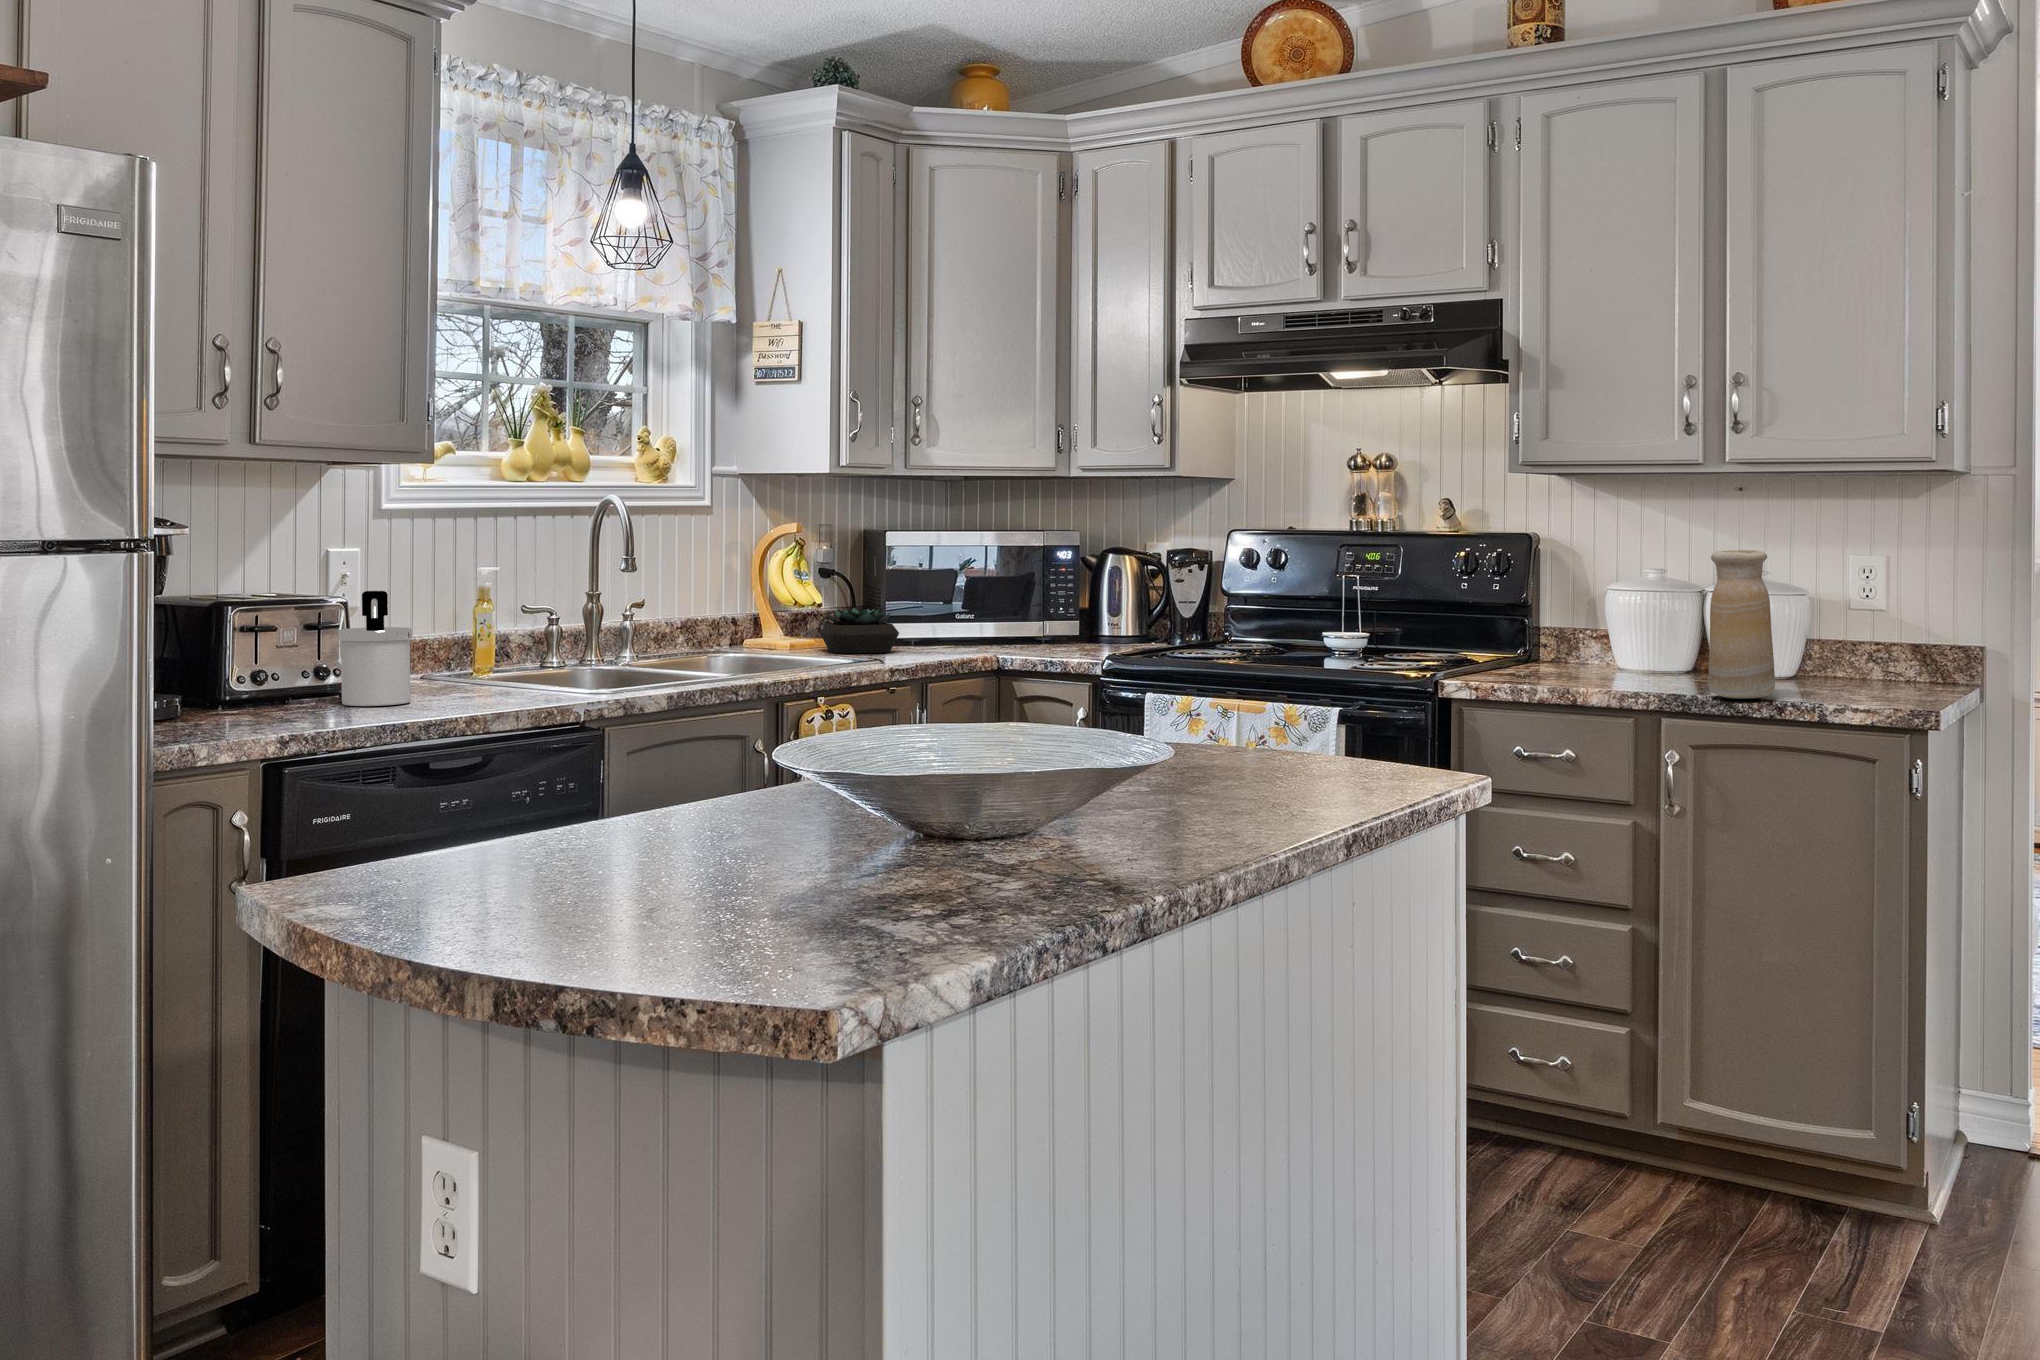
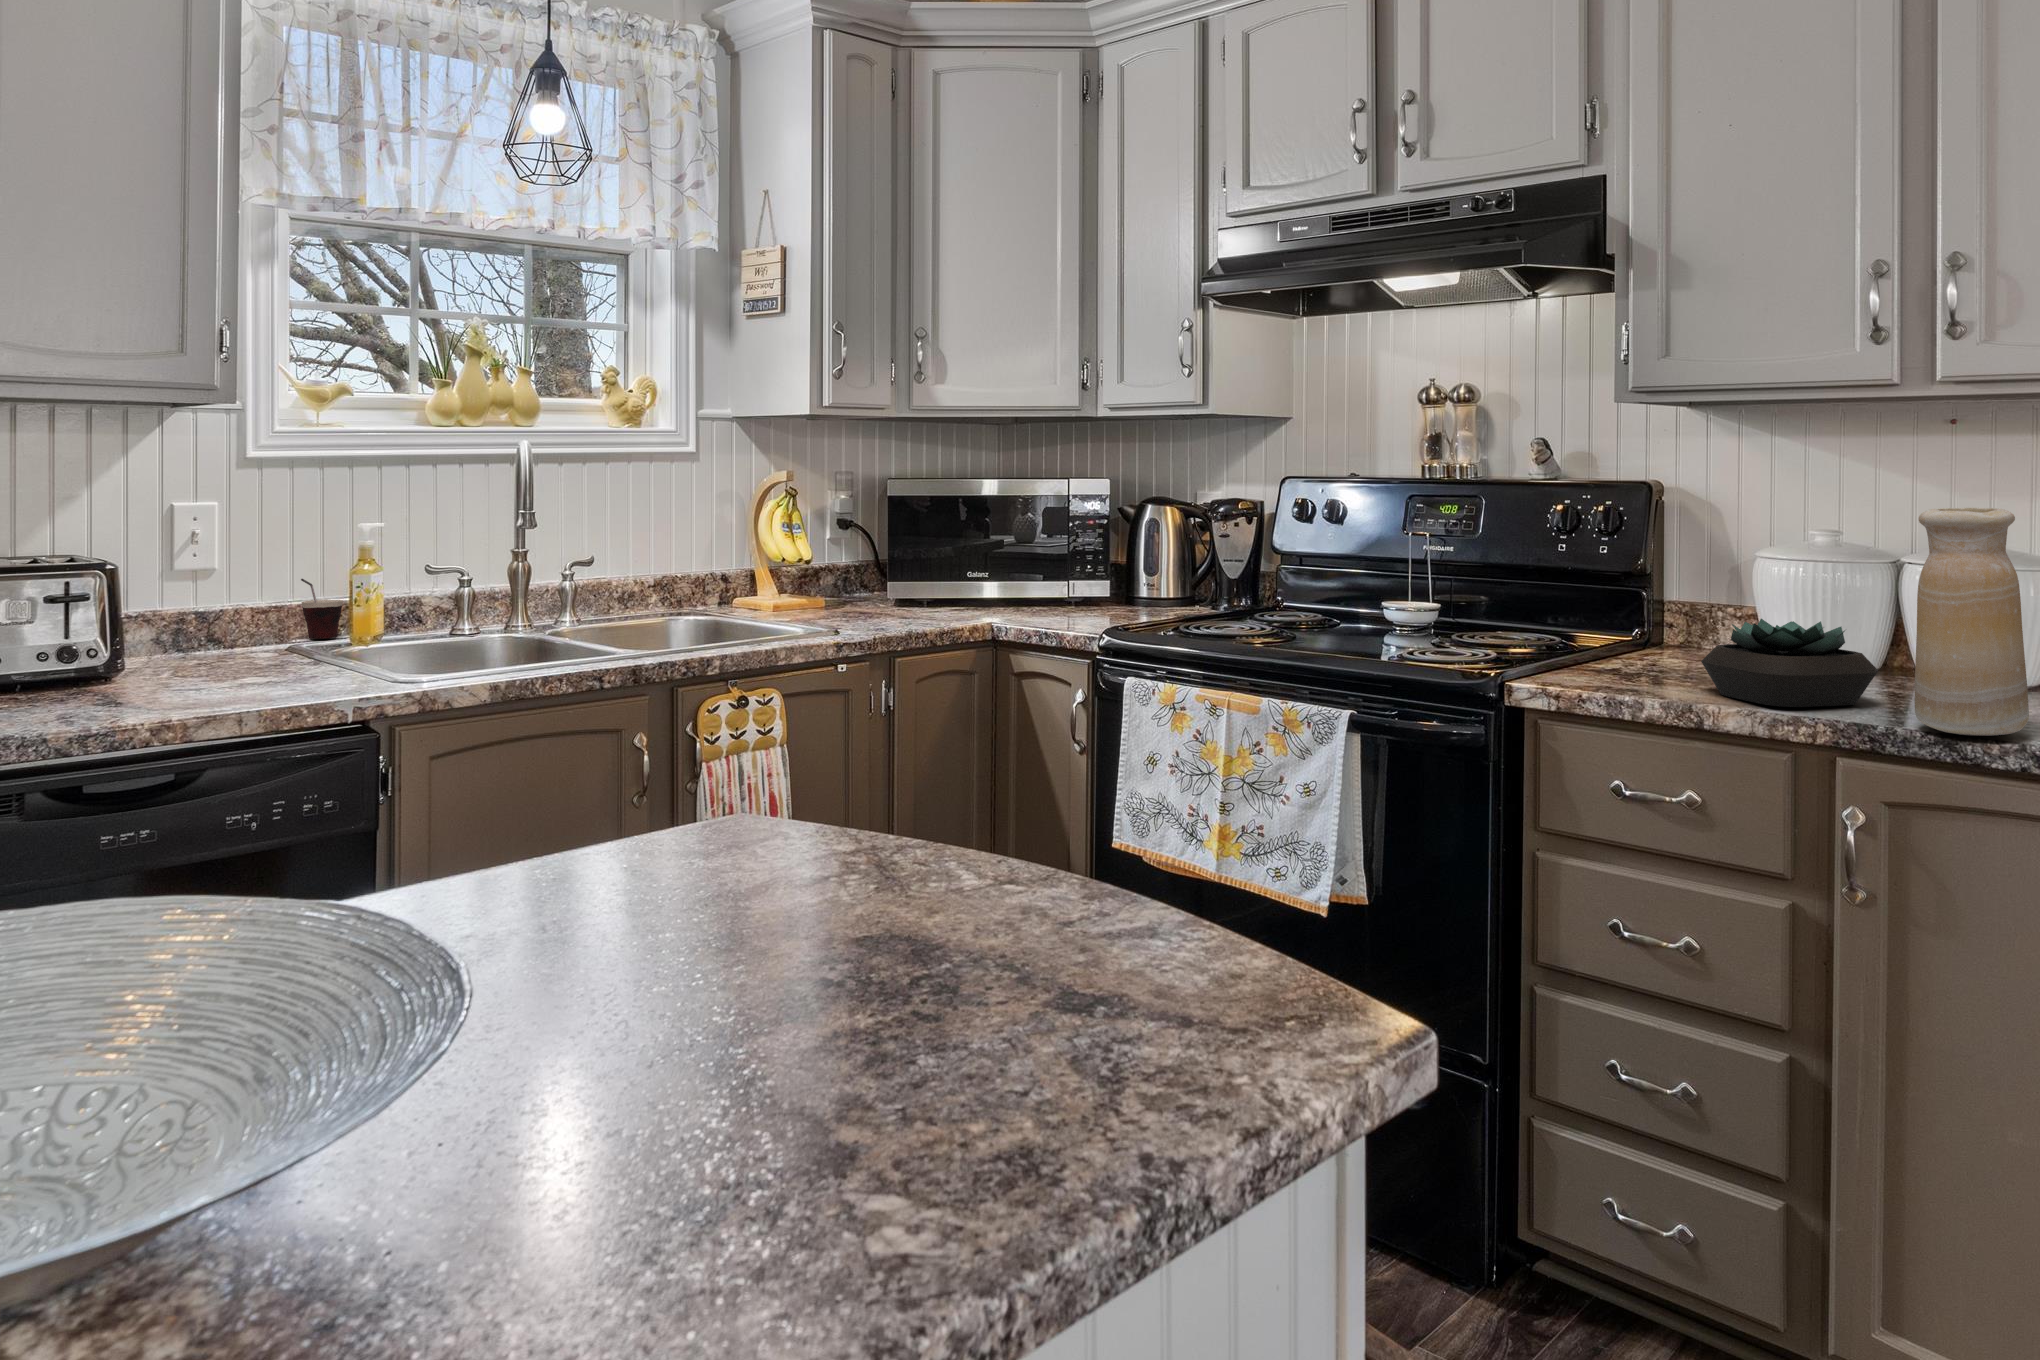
soap dispenser: present [338,591,412,706] -> none [56,558,157,702]
succulent plant: present [820,608,899,653] -> present [1701,619,1878,707]
cup: none [419,616,454,670] -> present [301,579,343,639]

